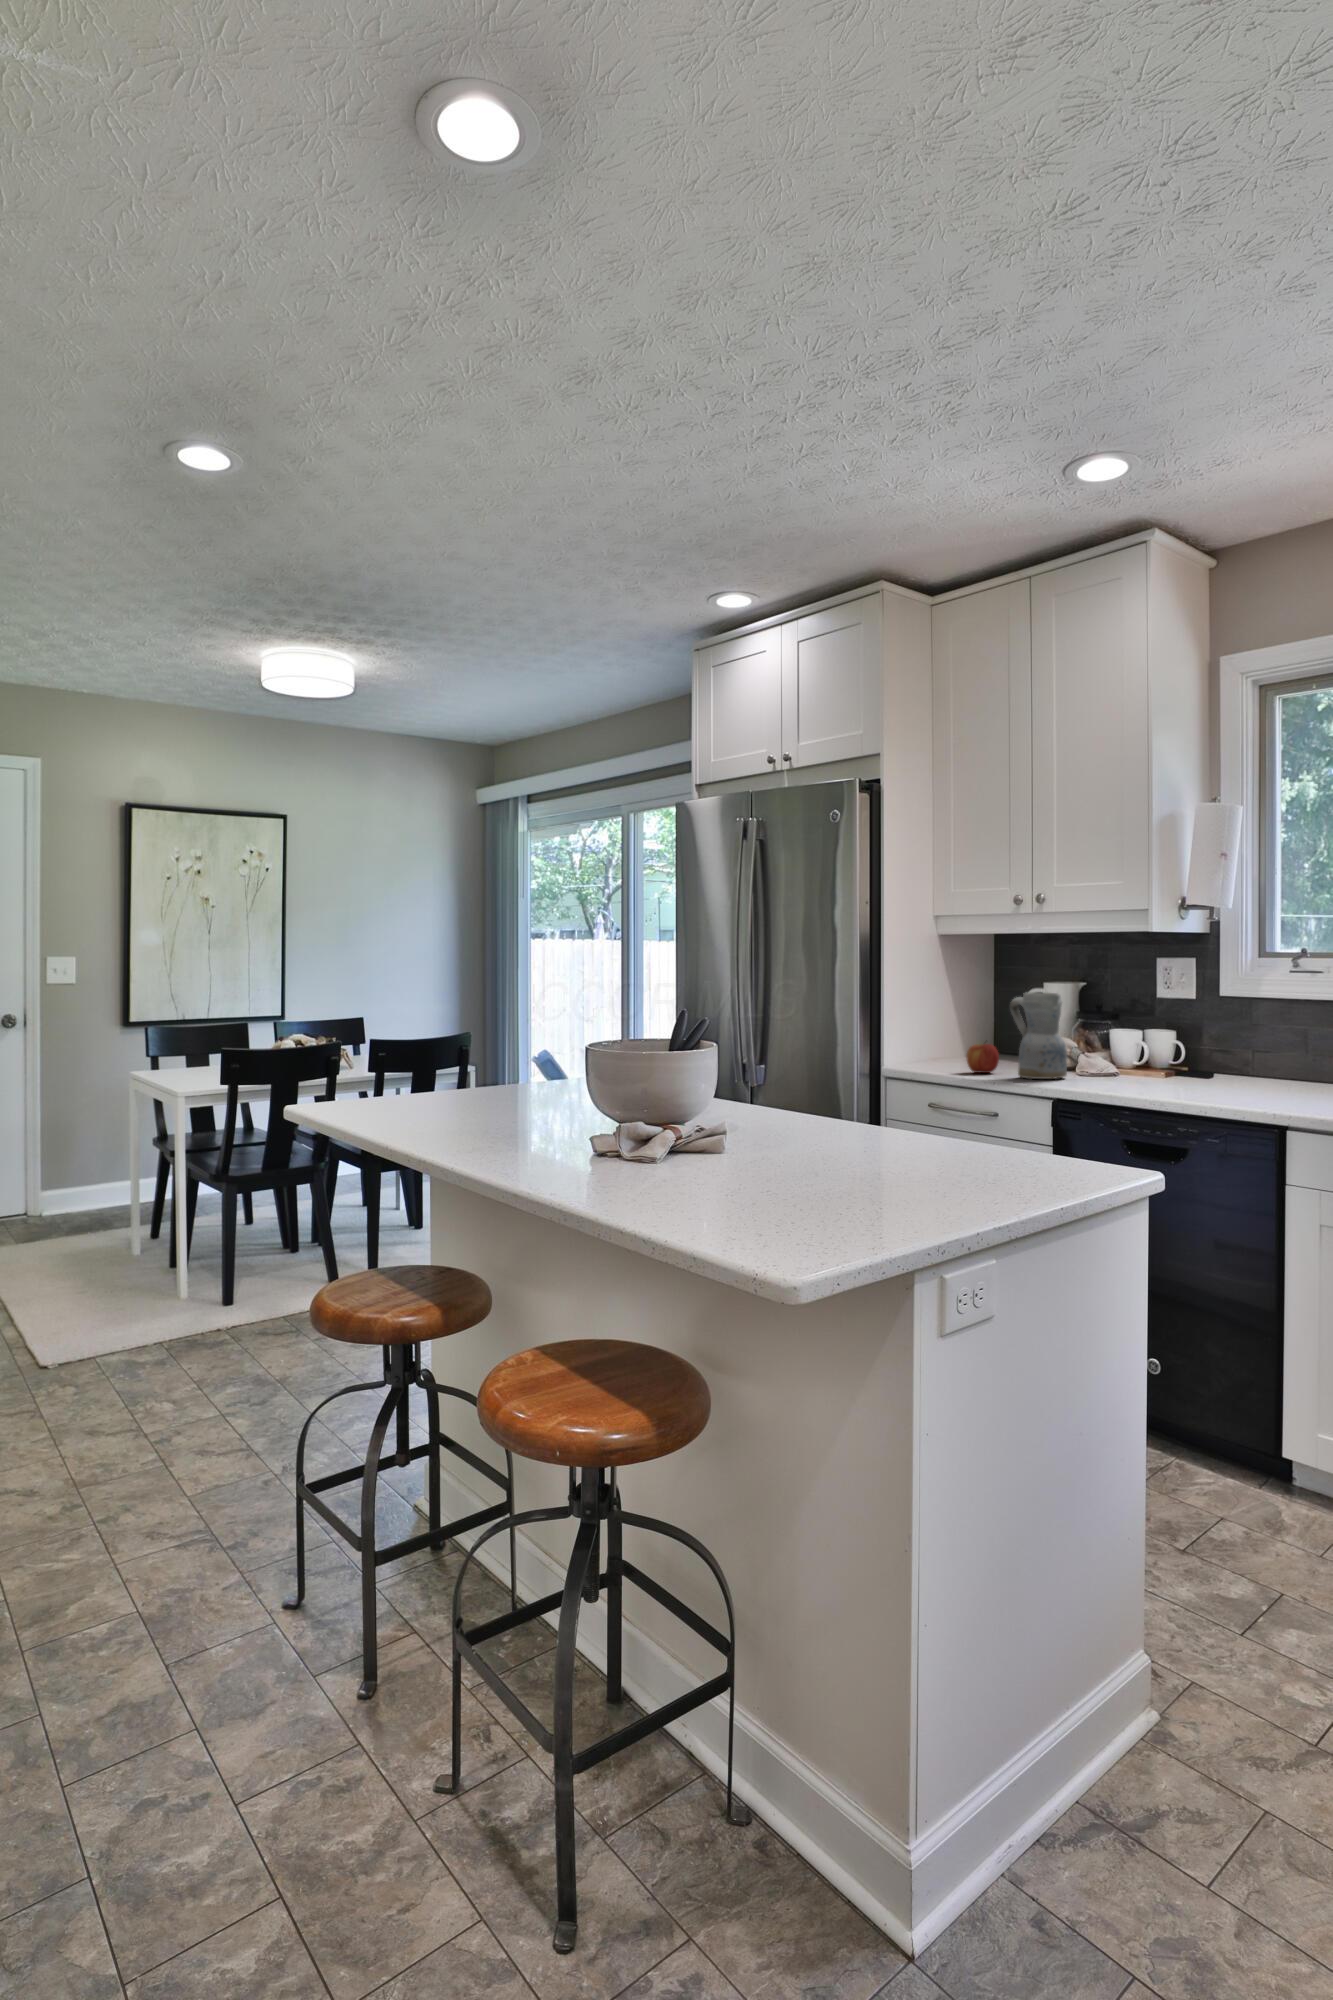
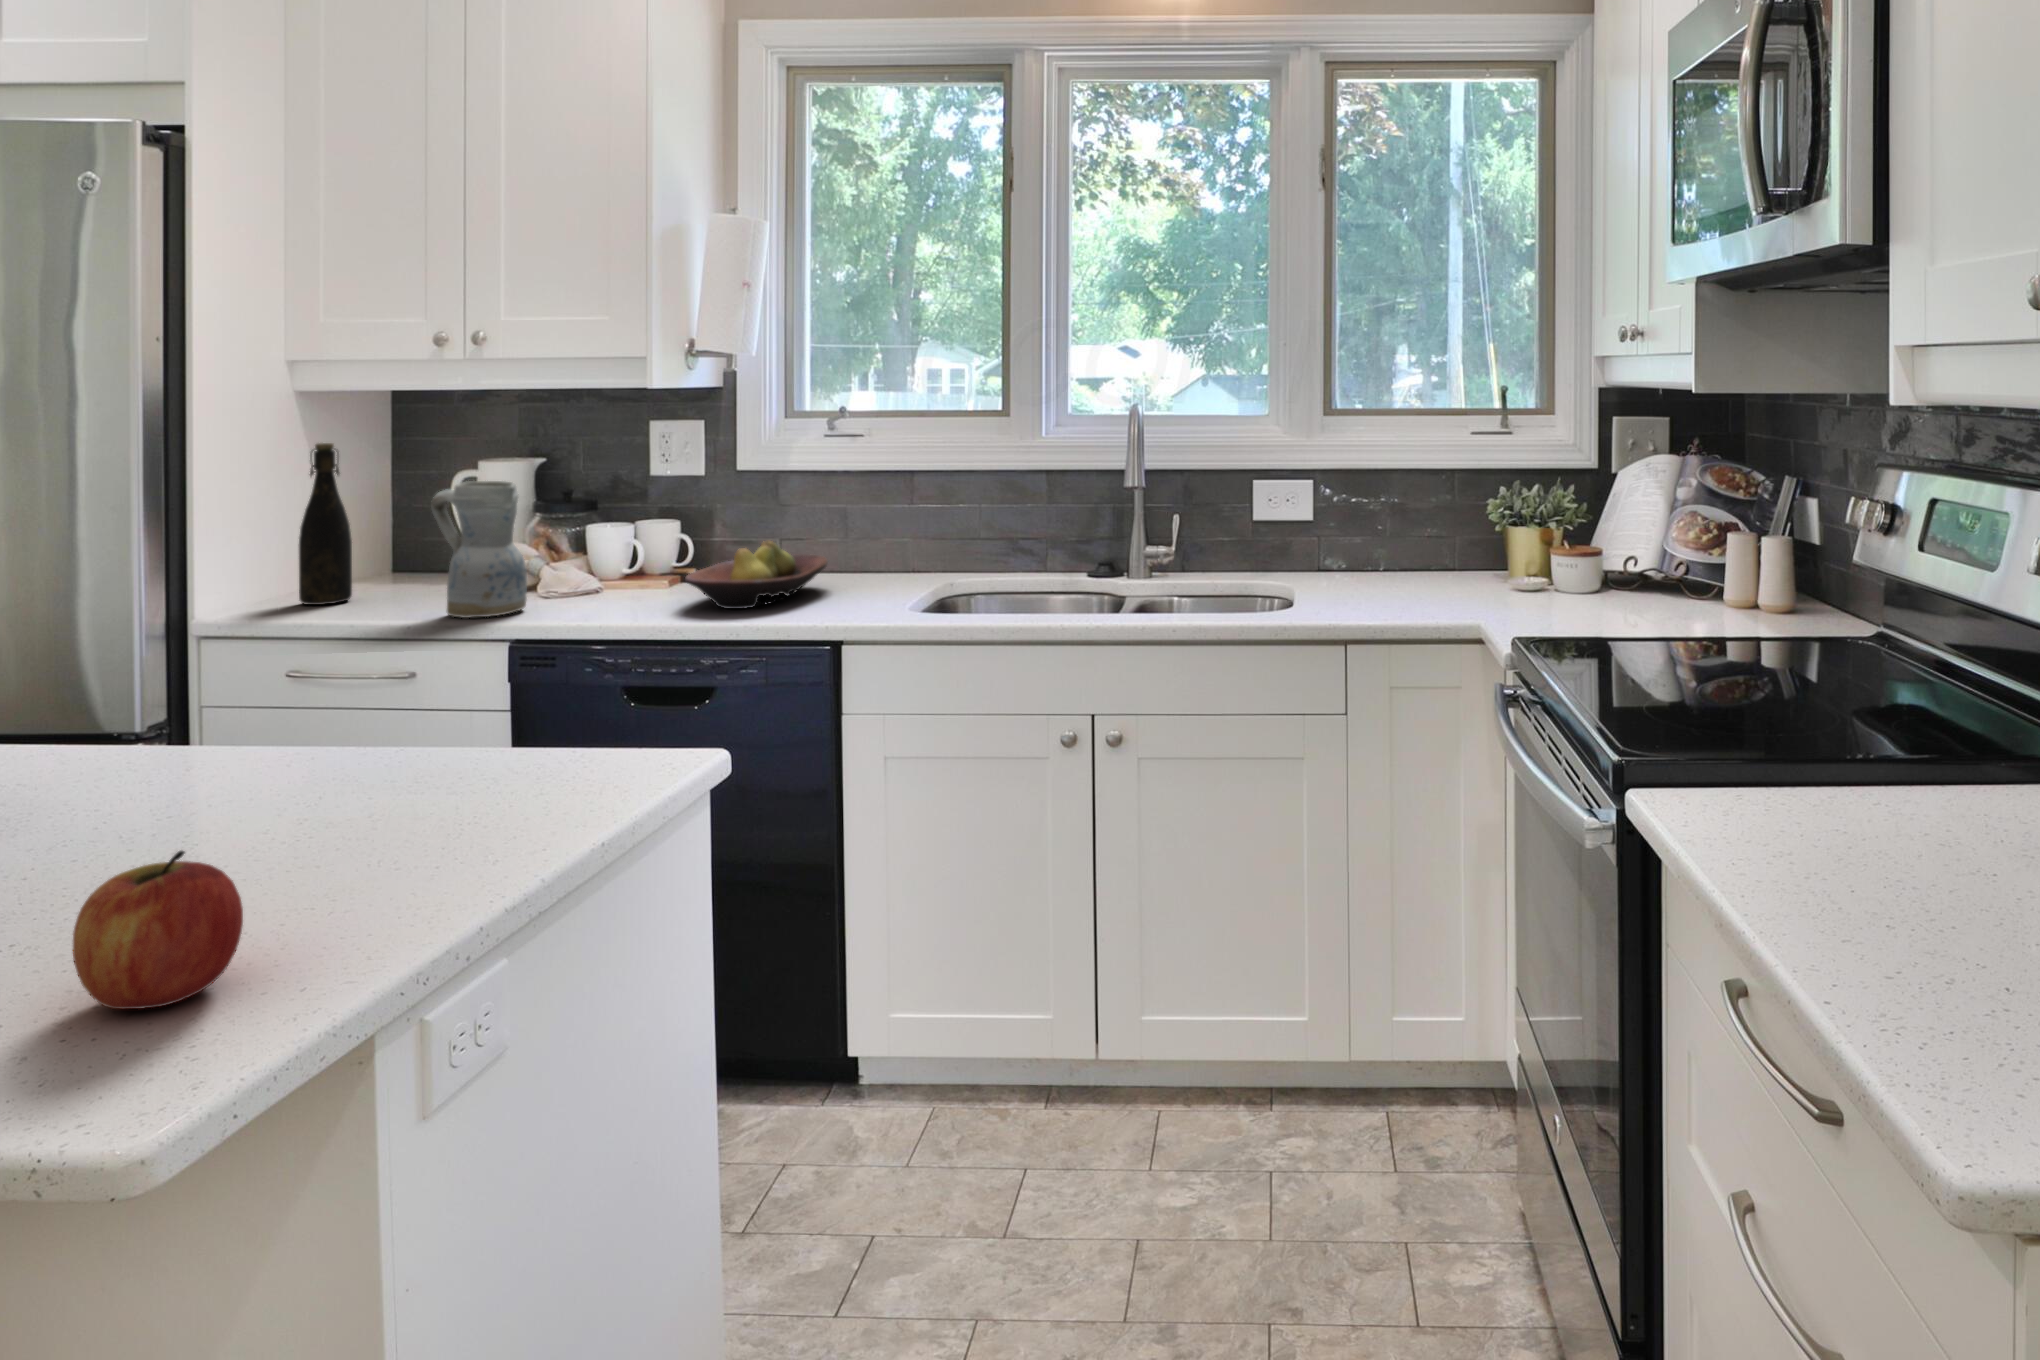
bottle: none [939,970,967,1069] -> present [299,443,352,605]
apple: present [967,1043,999,1073] -> present [73,851,243,1009]
fruit bowl: none [1171,1044,1287,1087] -> present [685,541,828,609]

